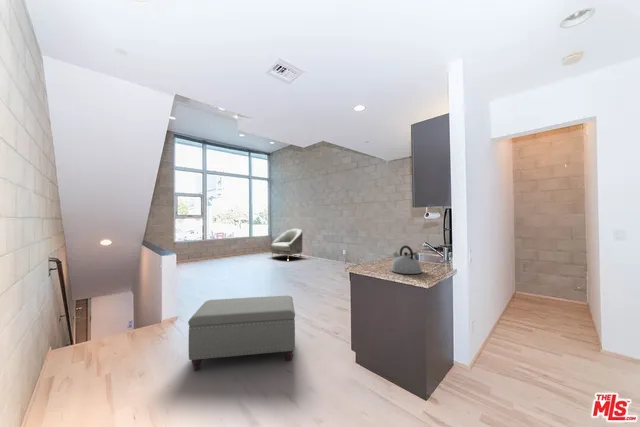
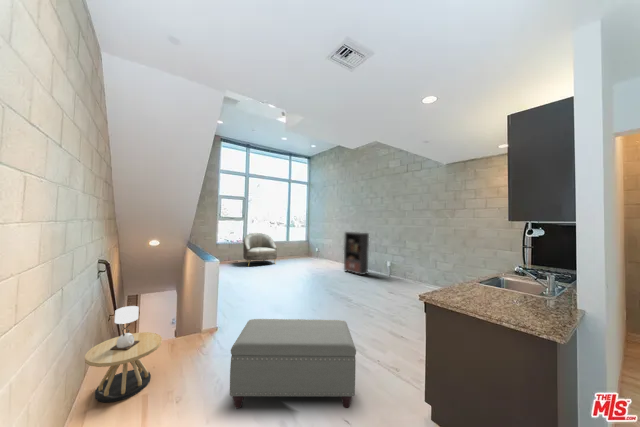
bookcase: none [304,225,337,265] -> present [344,232,369,275]
armchair: present [271,229,302,256] -> present [243,233,277,266]
kettle: present [391,246,422,274] -> none [496,277,550,321]
side table: none [49,295,123,379] -> present [85,306,162,402]

